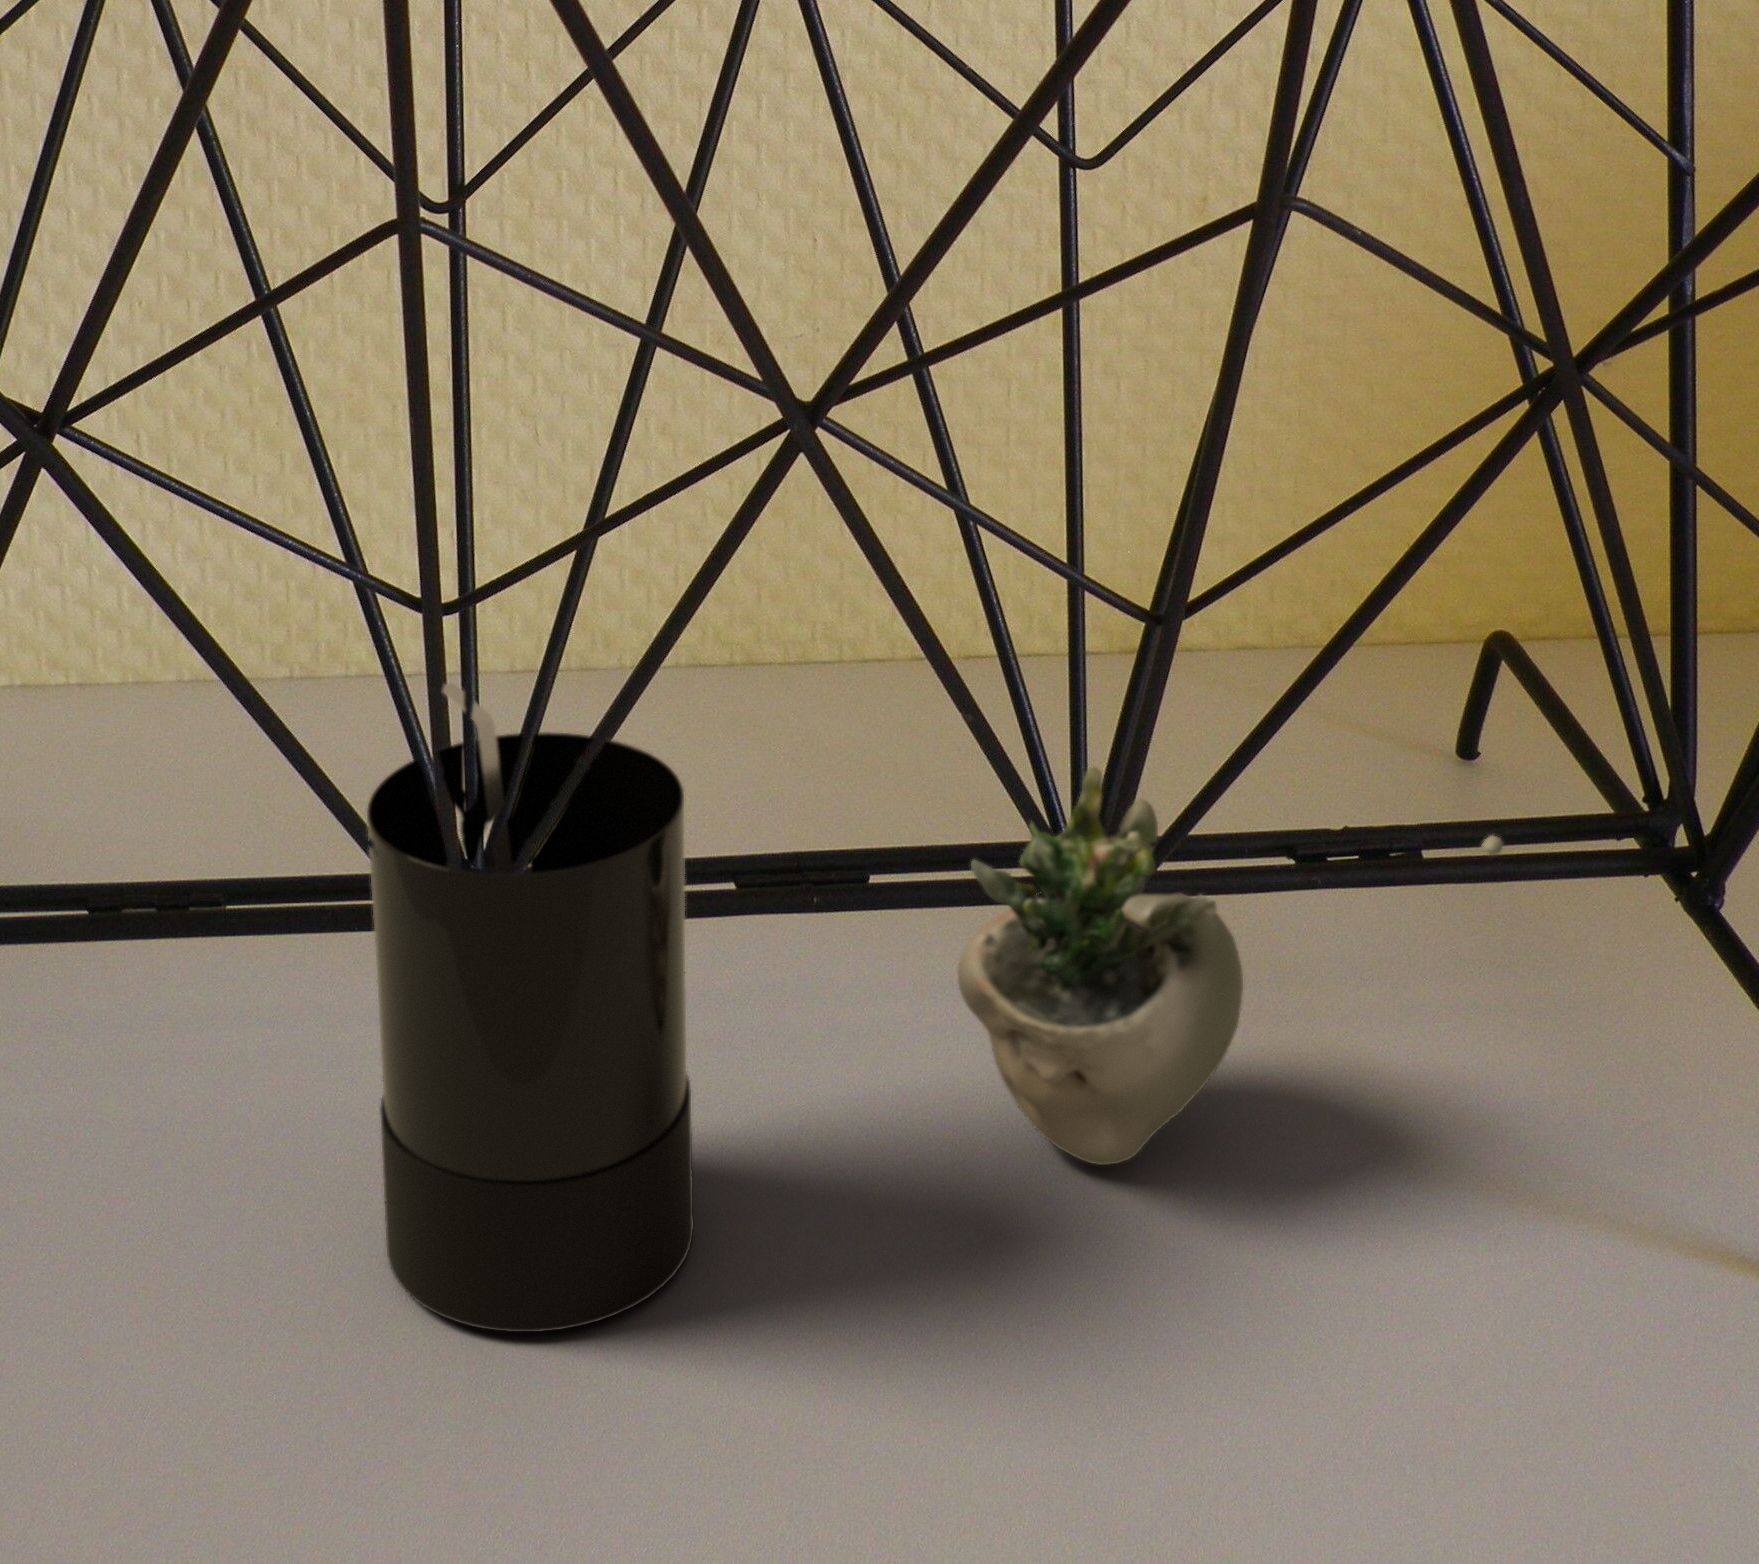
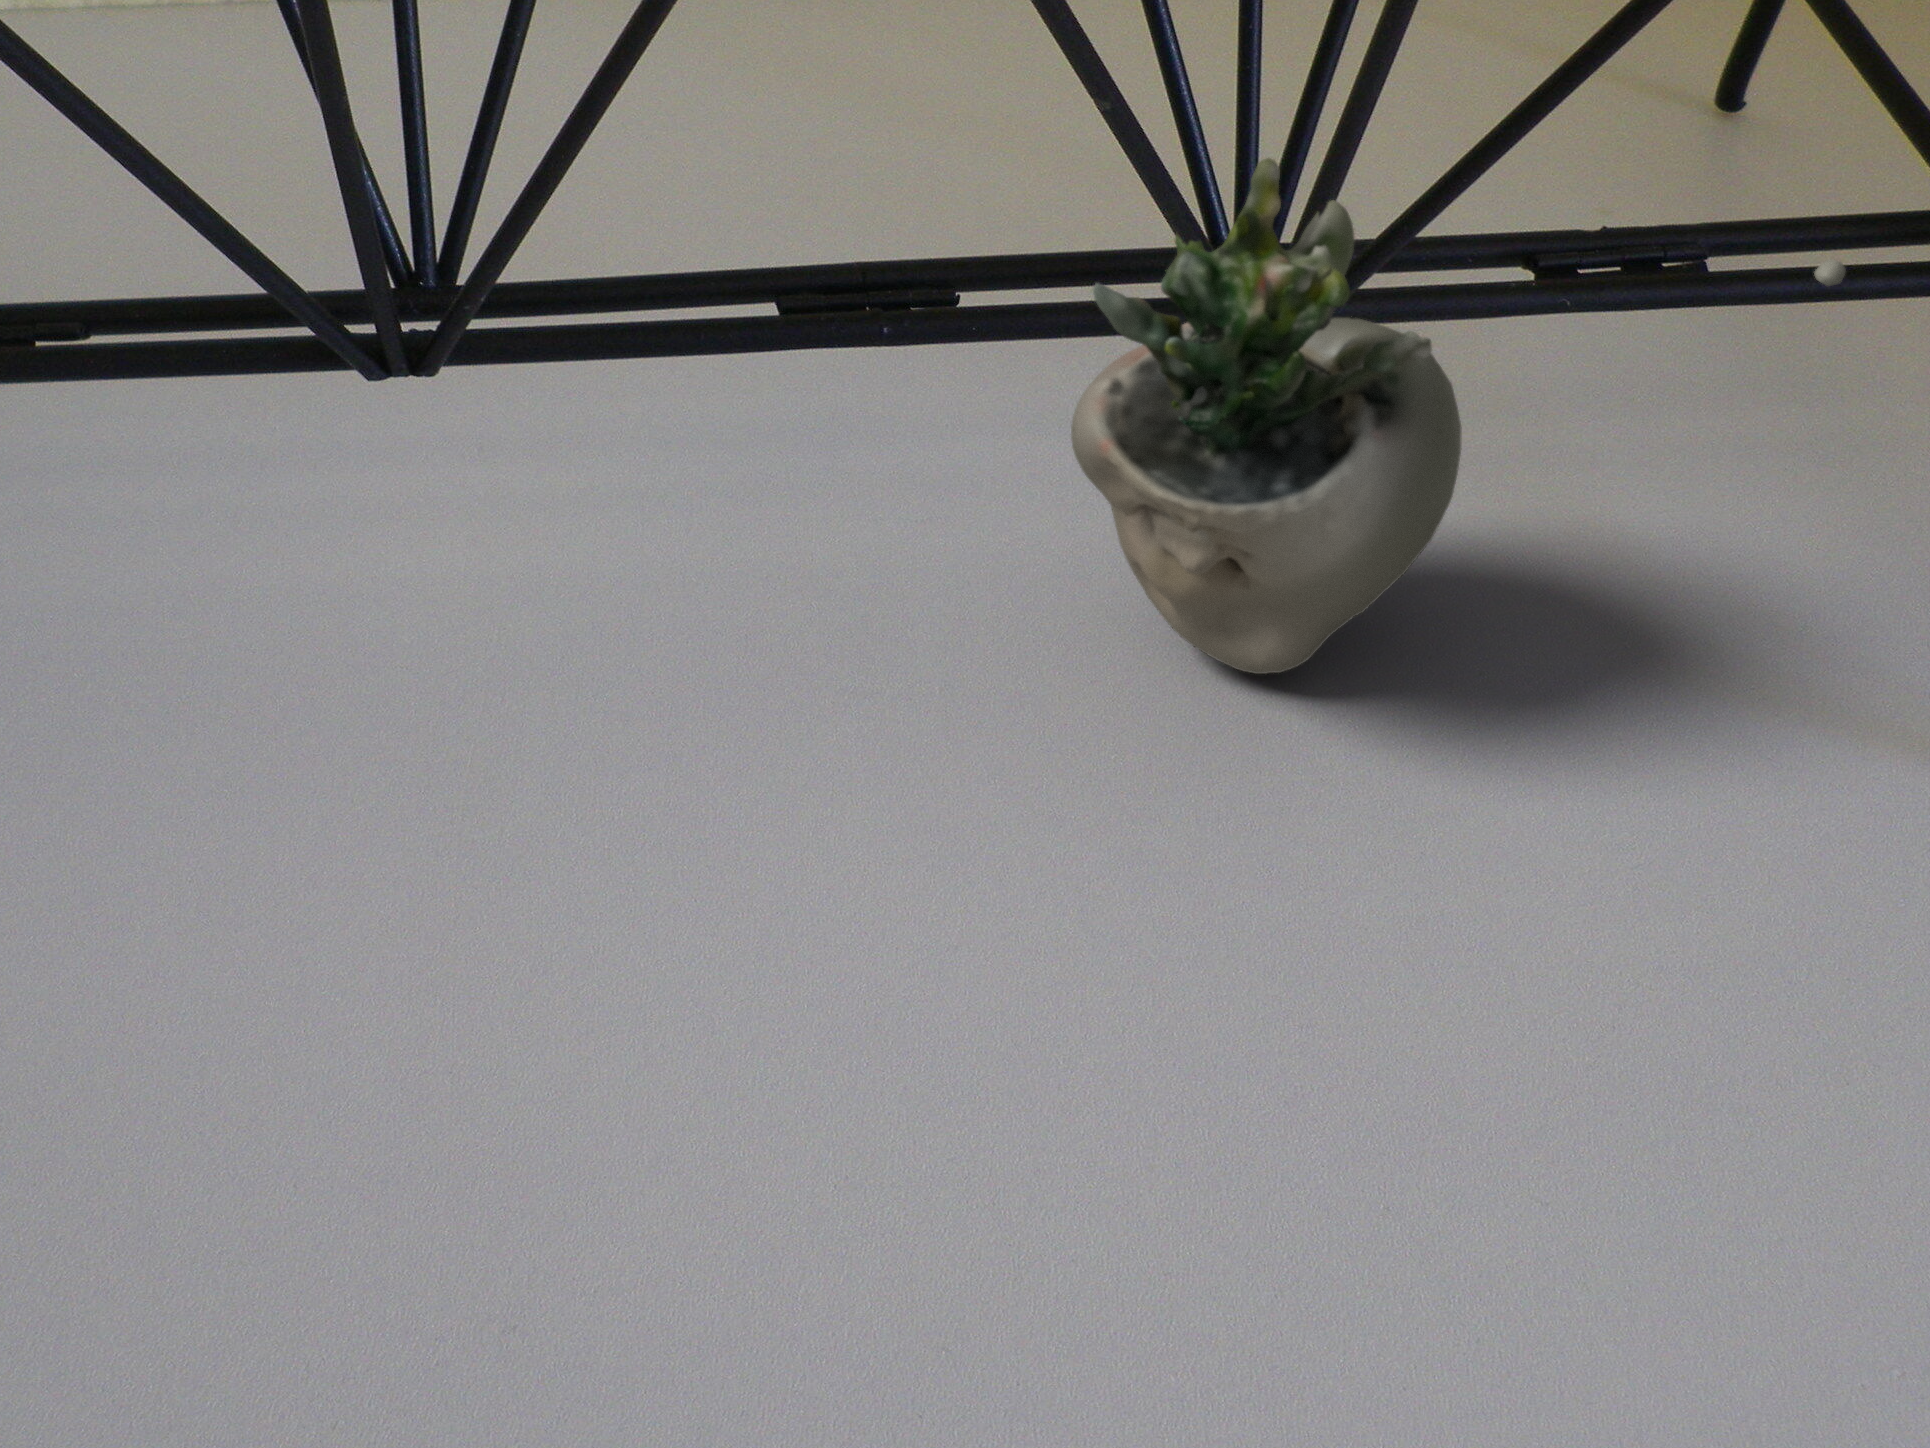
candle: present [367,683,694,1332] -> none [246,42,712,889]

